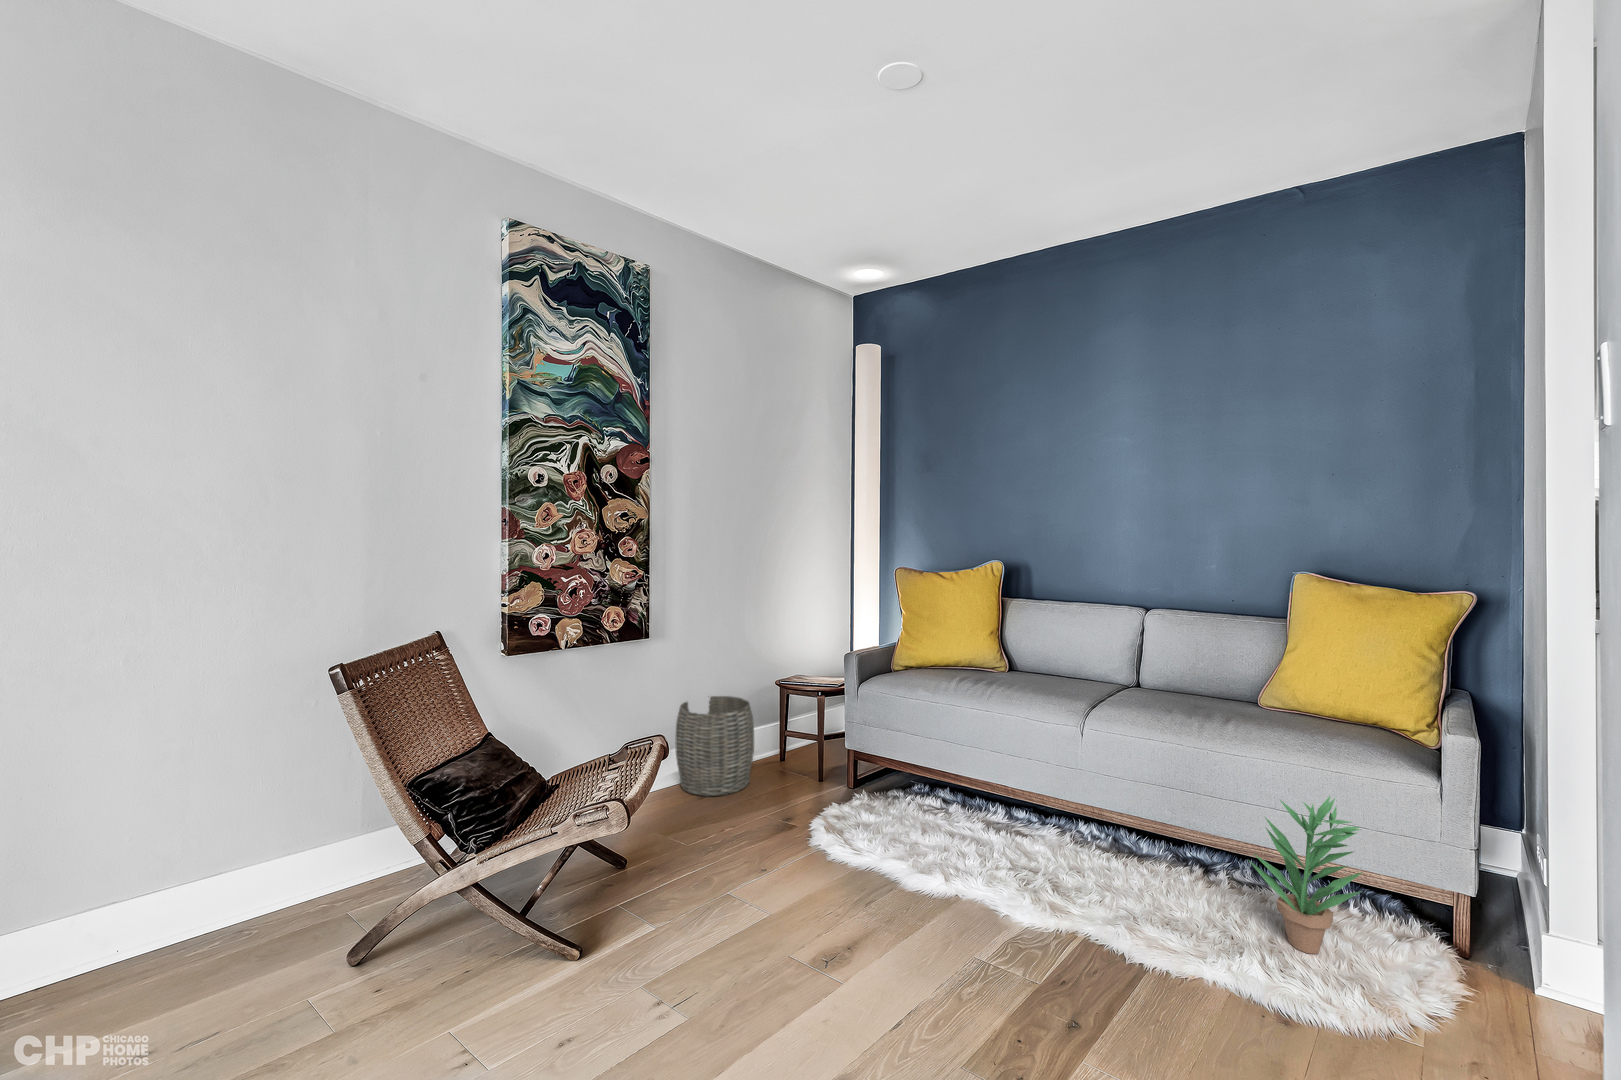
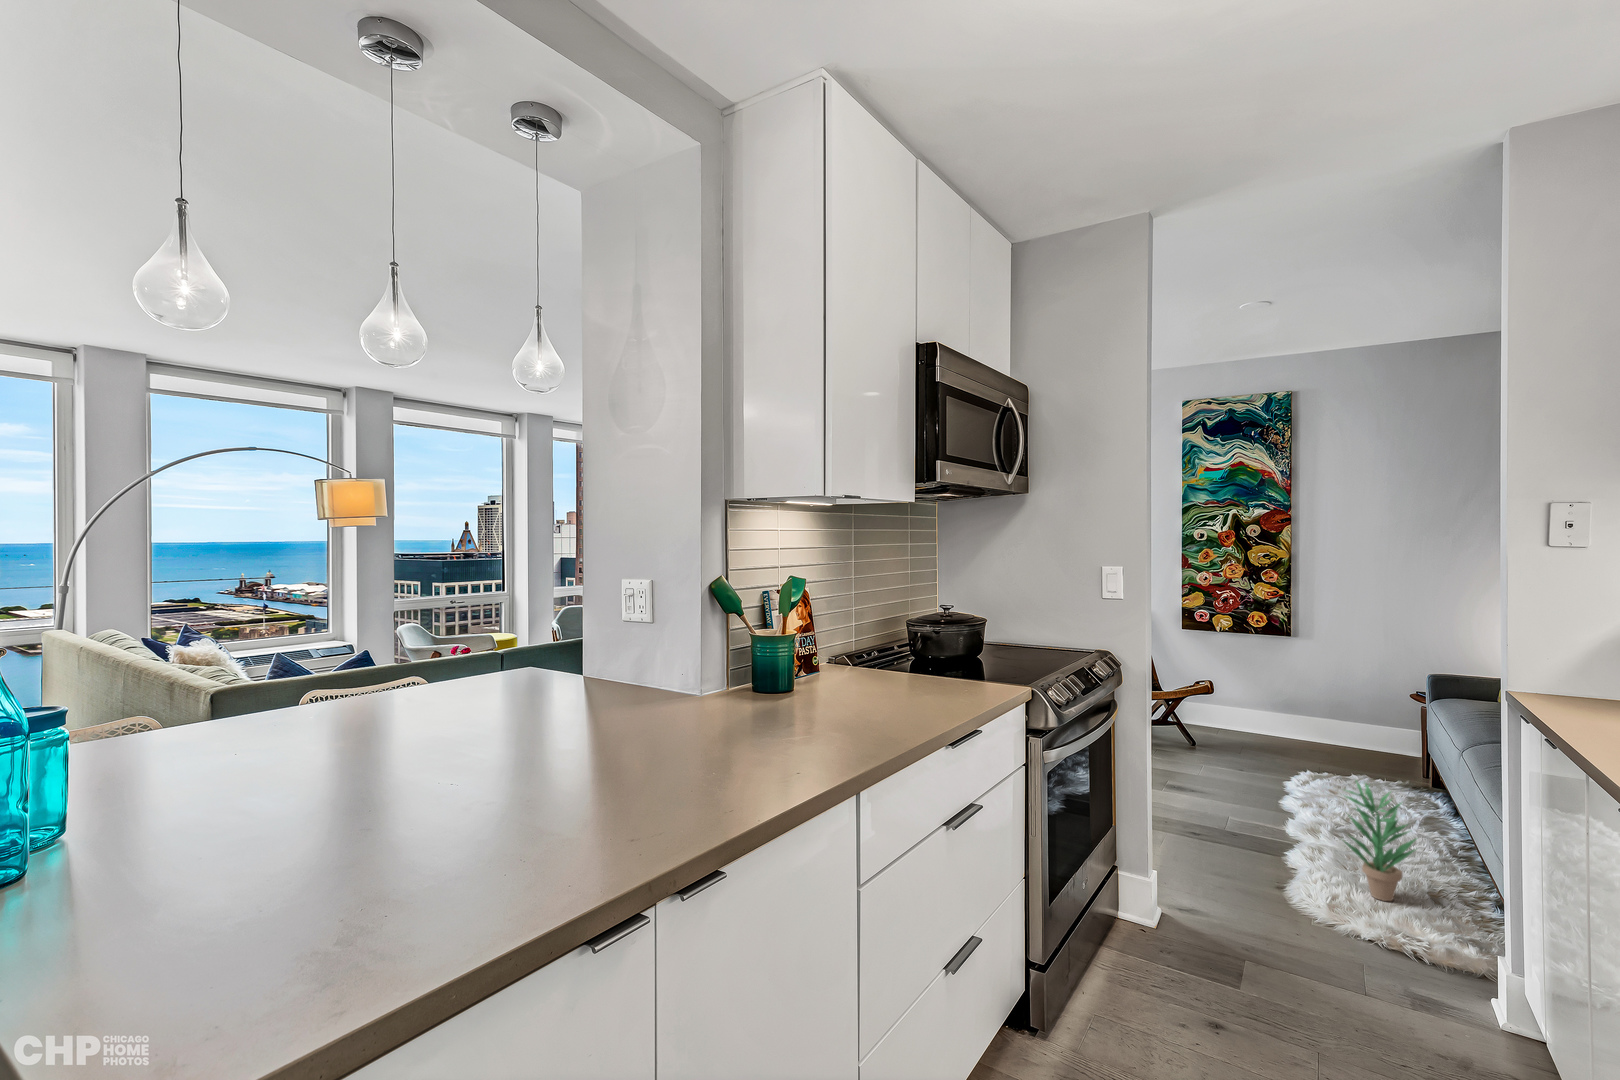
woven basket: present [676,696,754,796] -> none [1293,690,1362,759]

